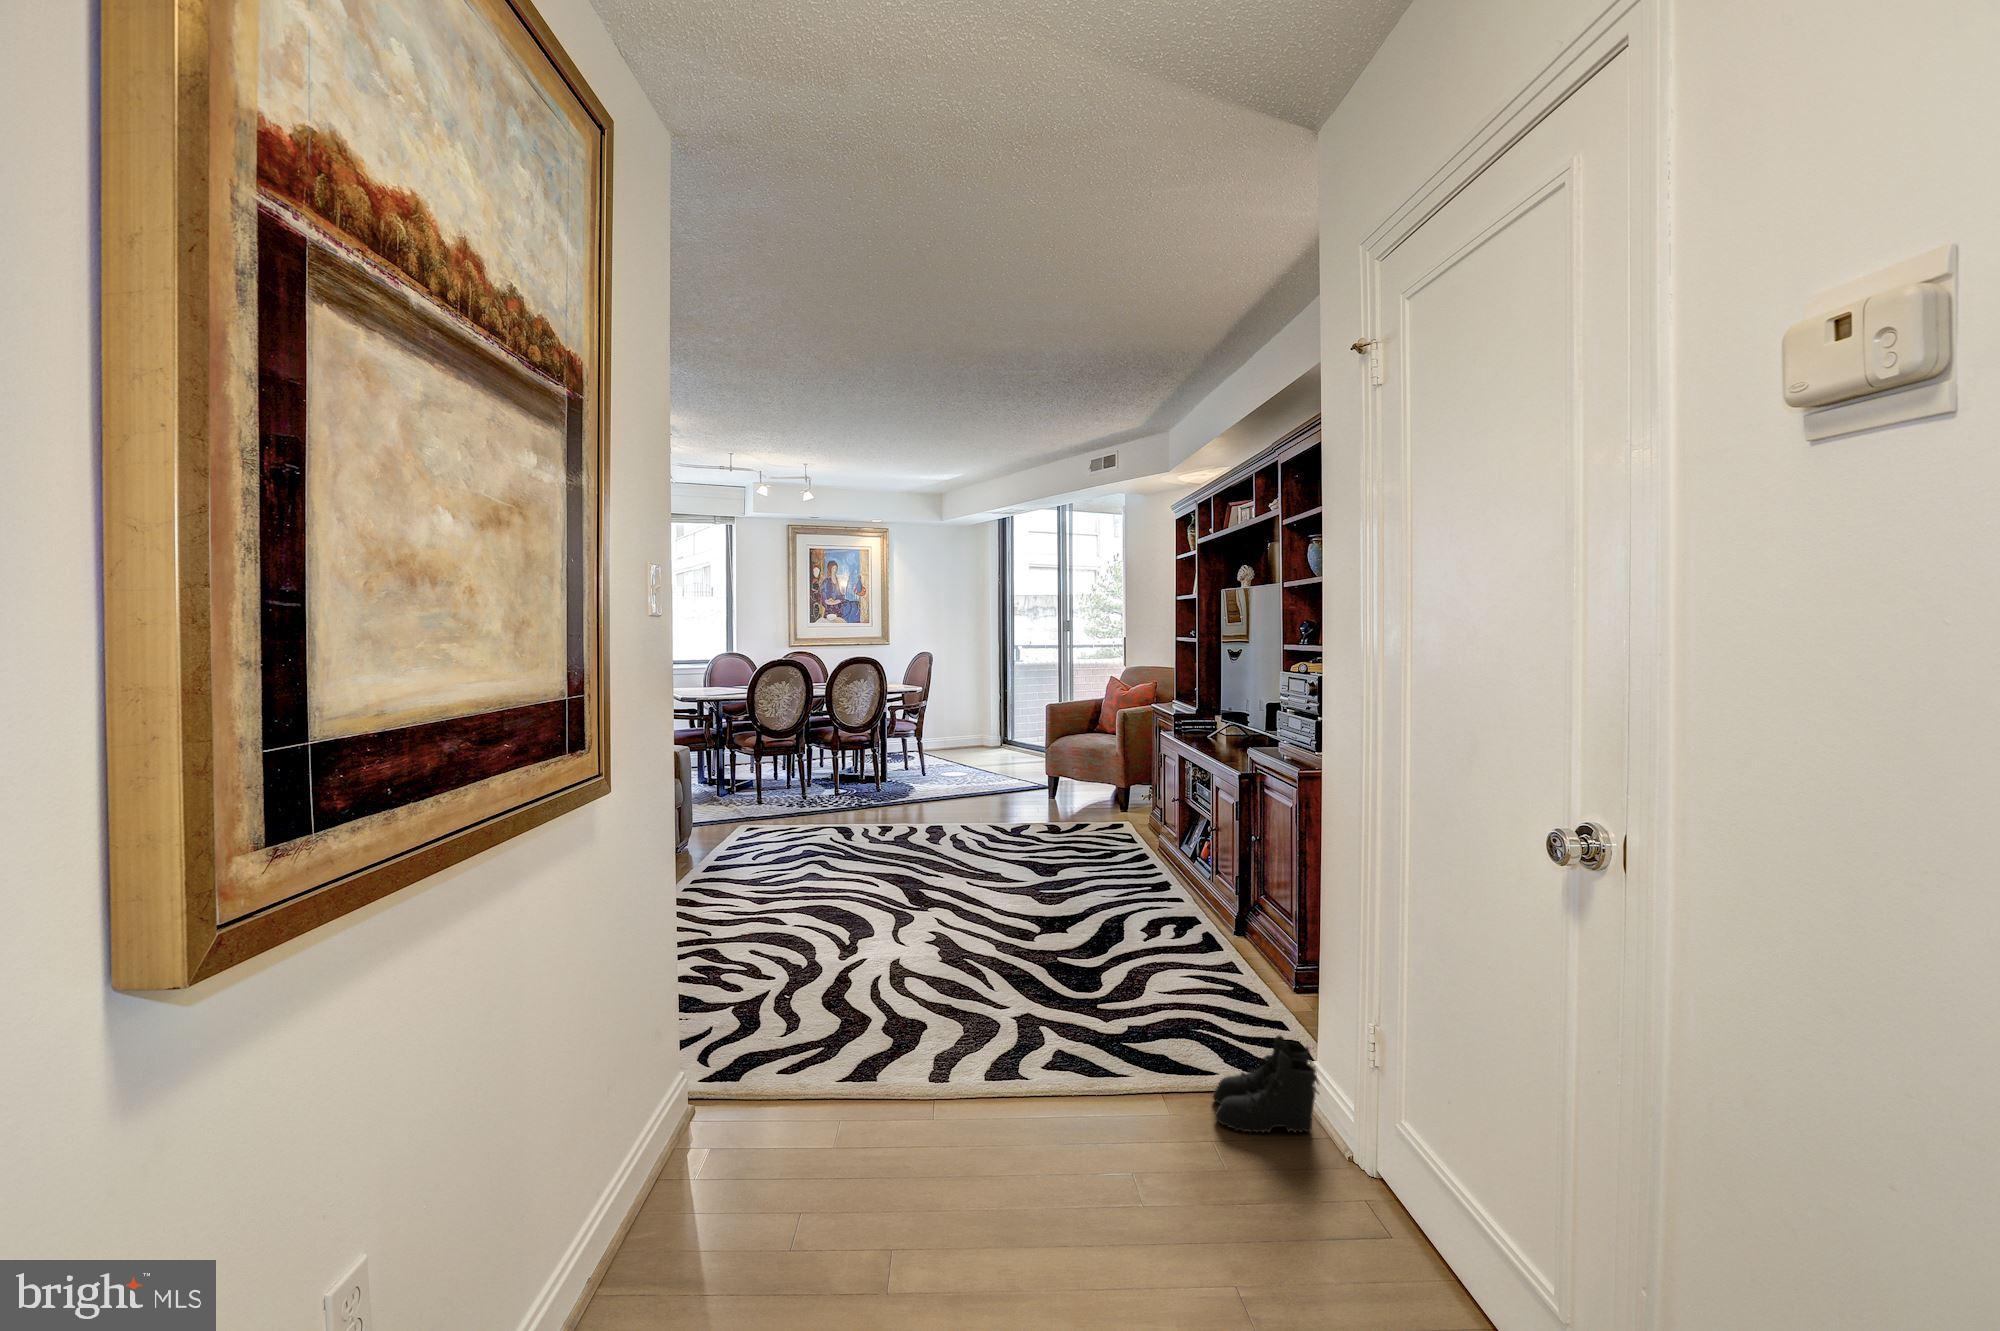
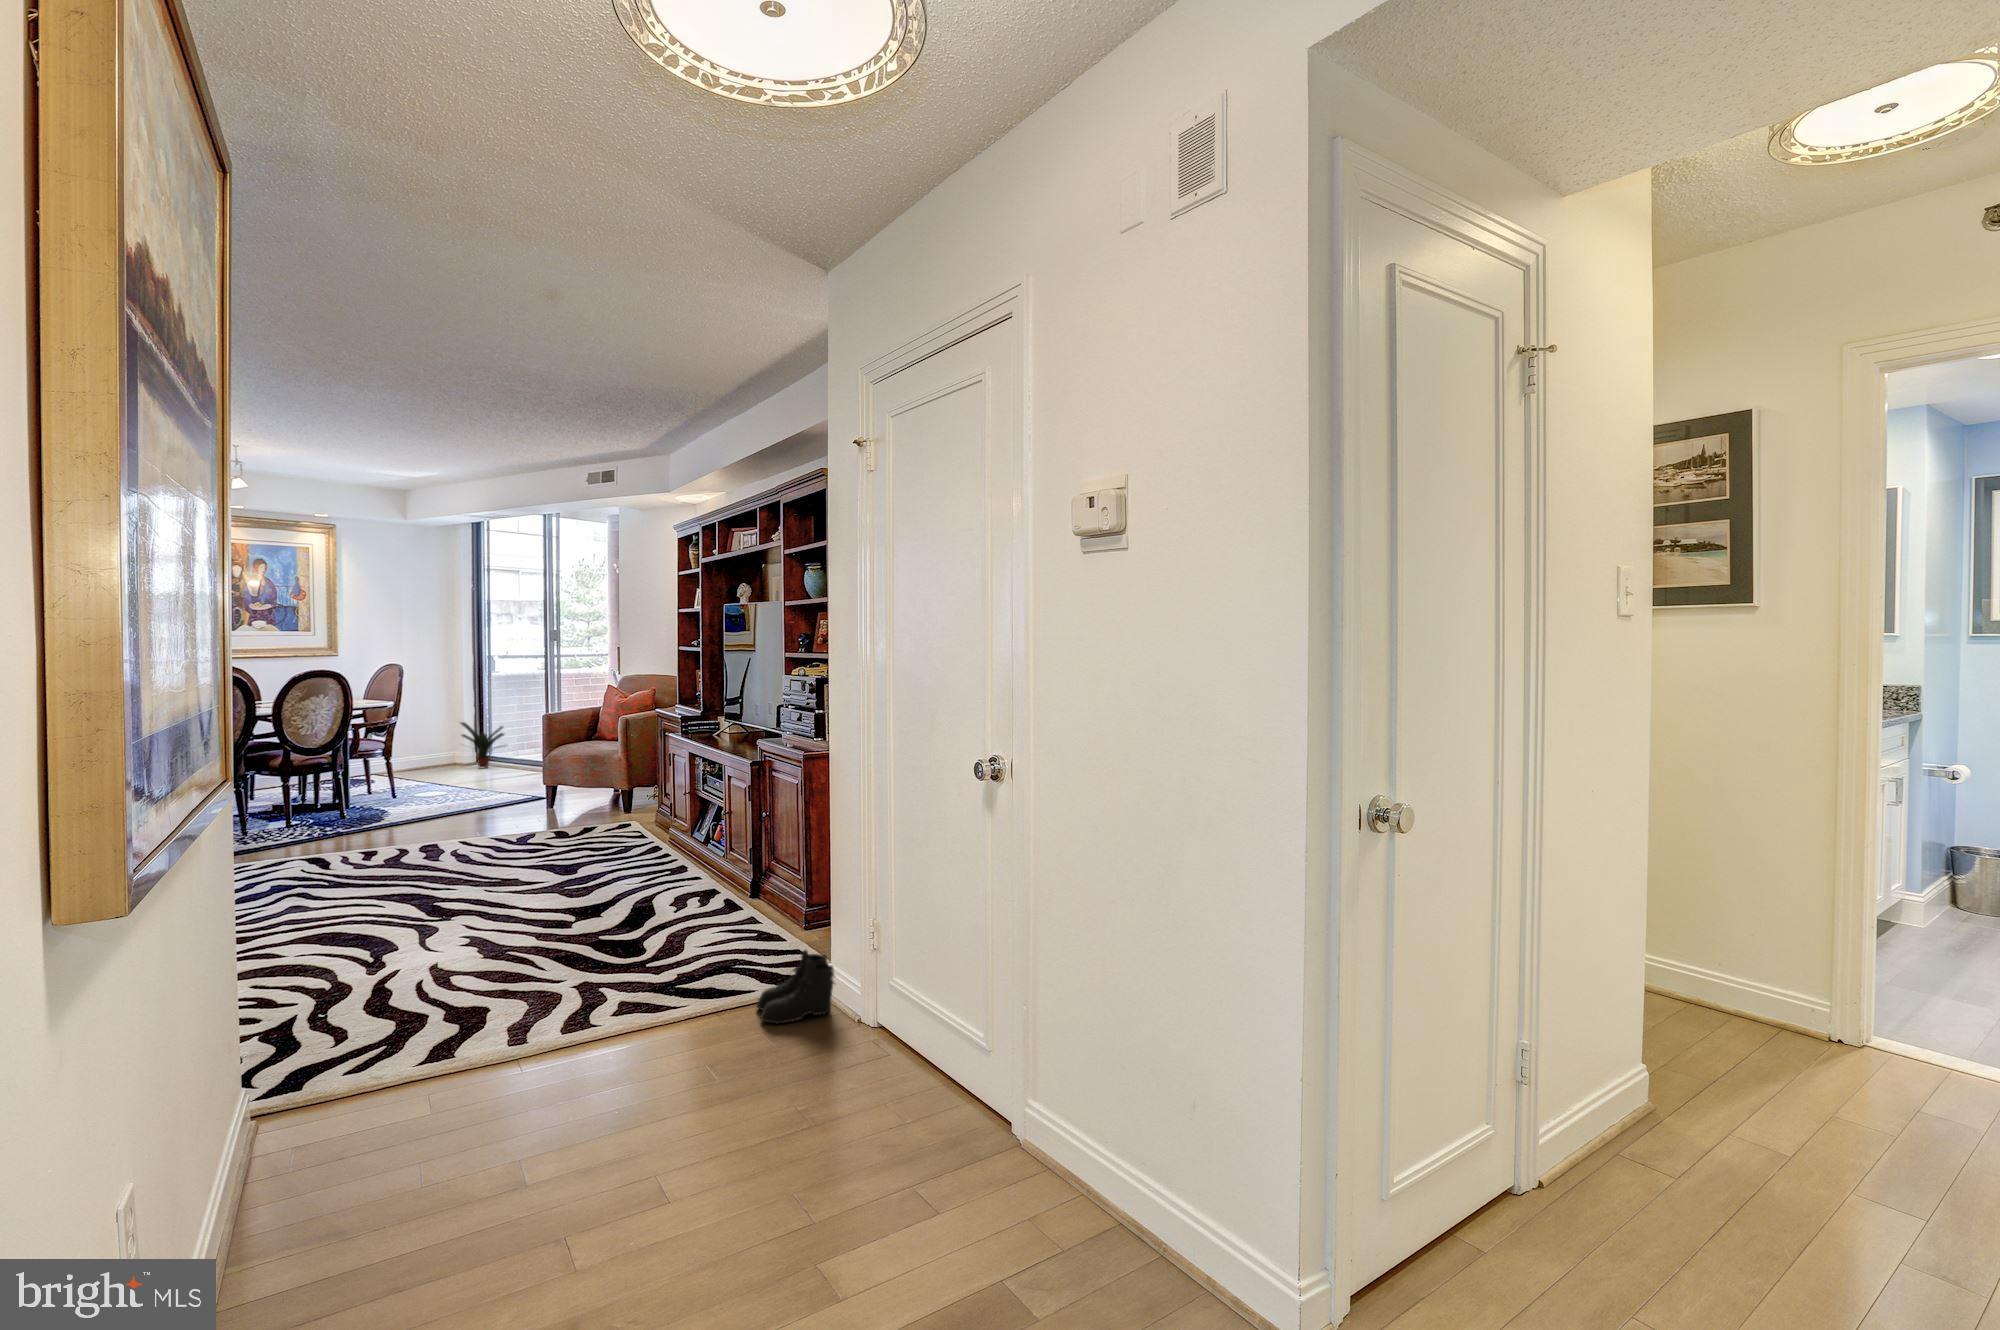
potted plant: none [983,709,1025,756] -> present [461,722,504,768]

